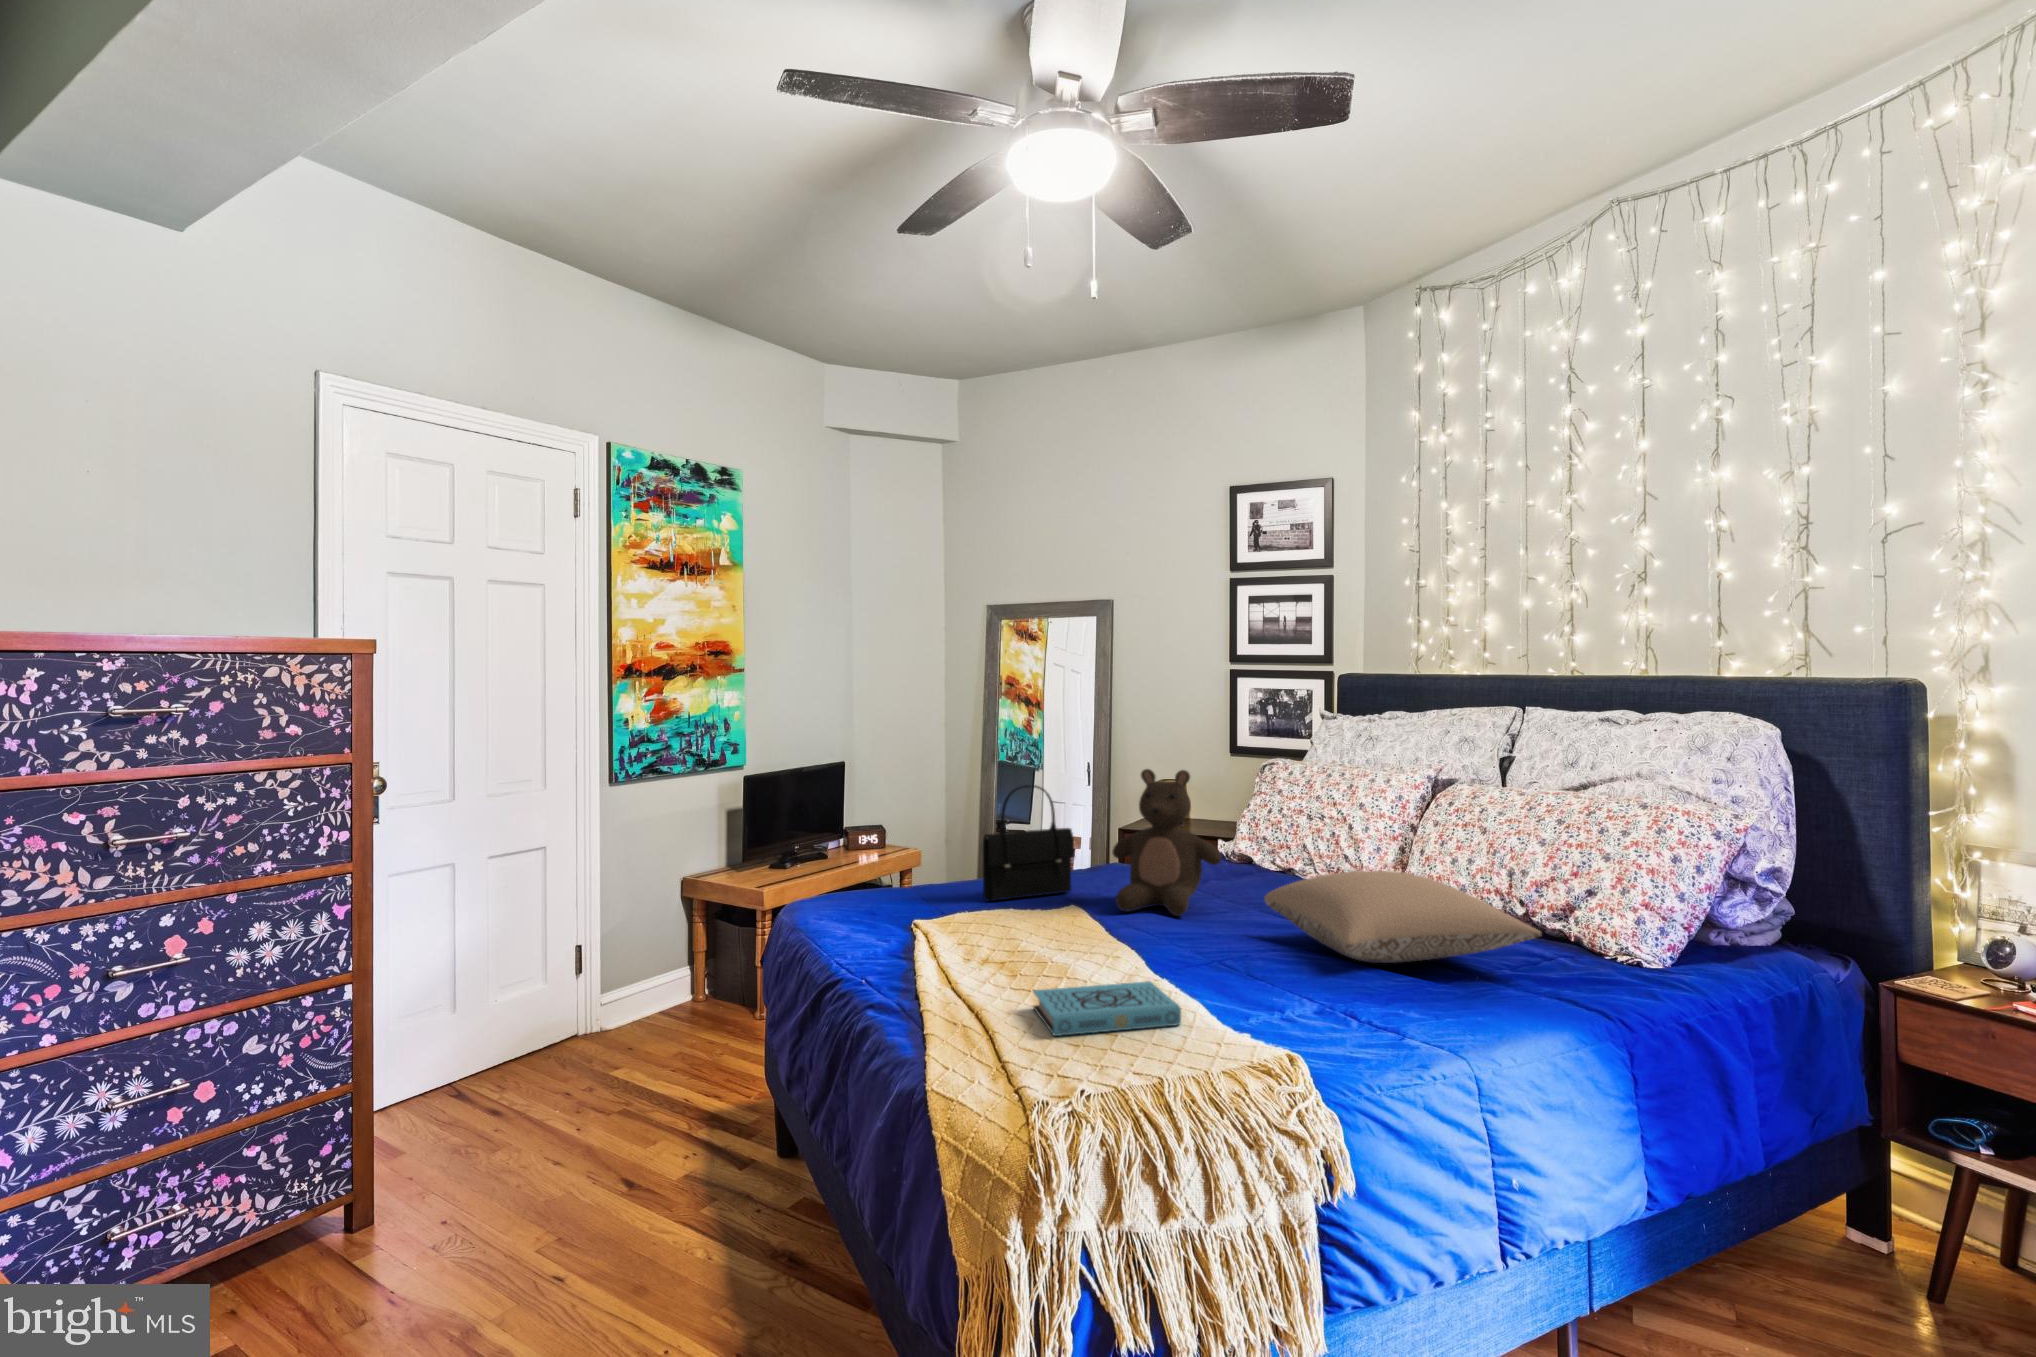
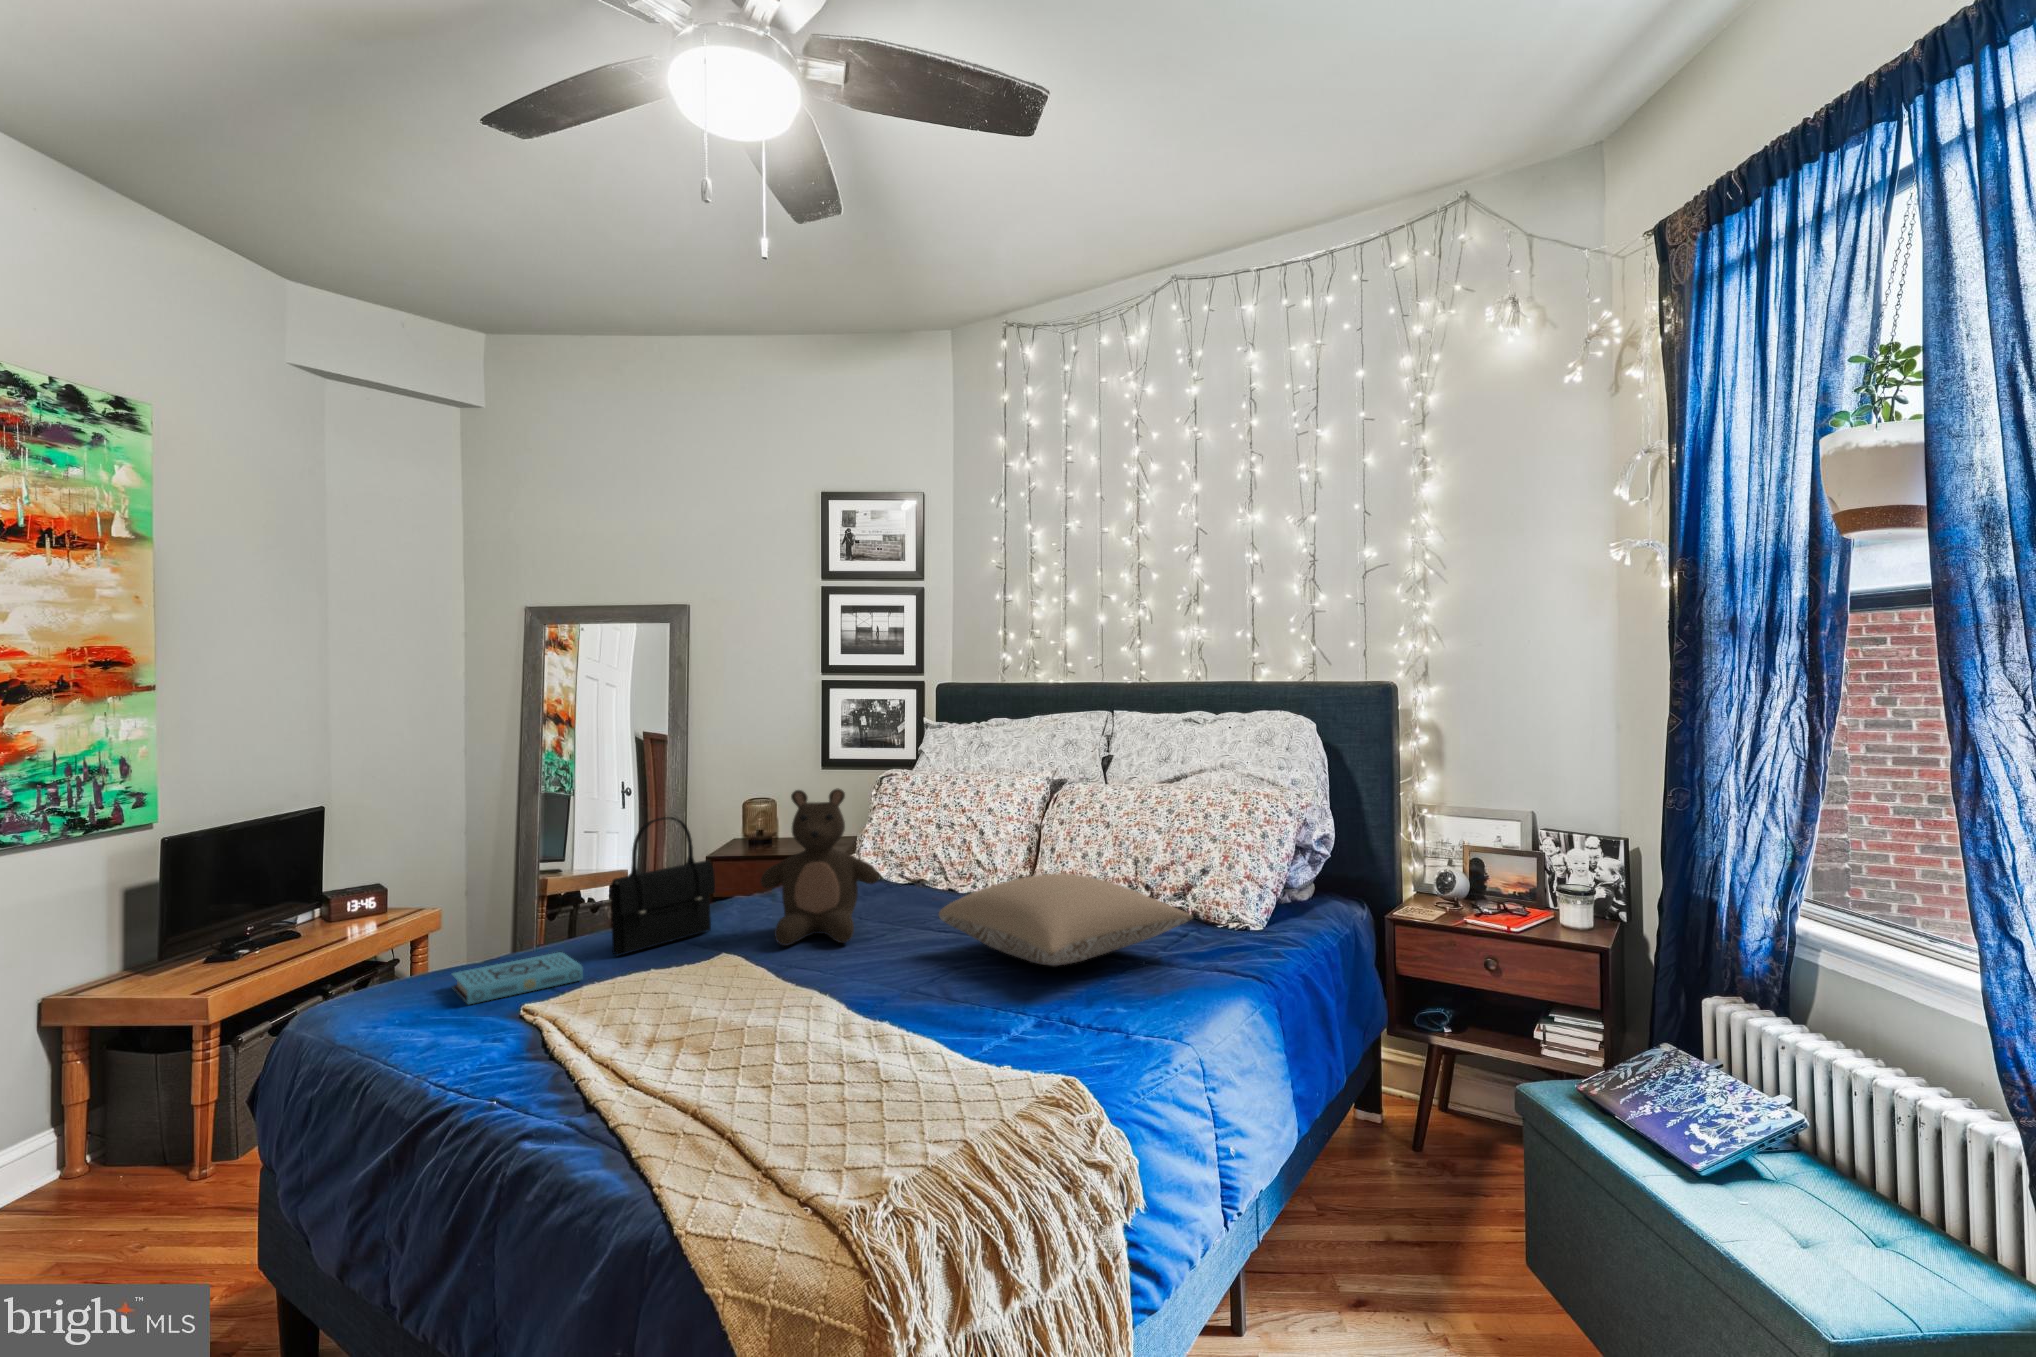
book: present [1033,981,1181,1036] -> present [452,952,583,1004]

